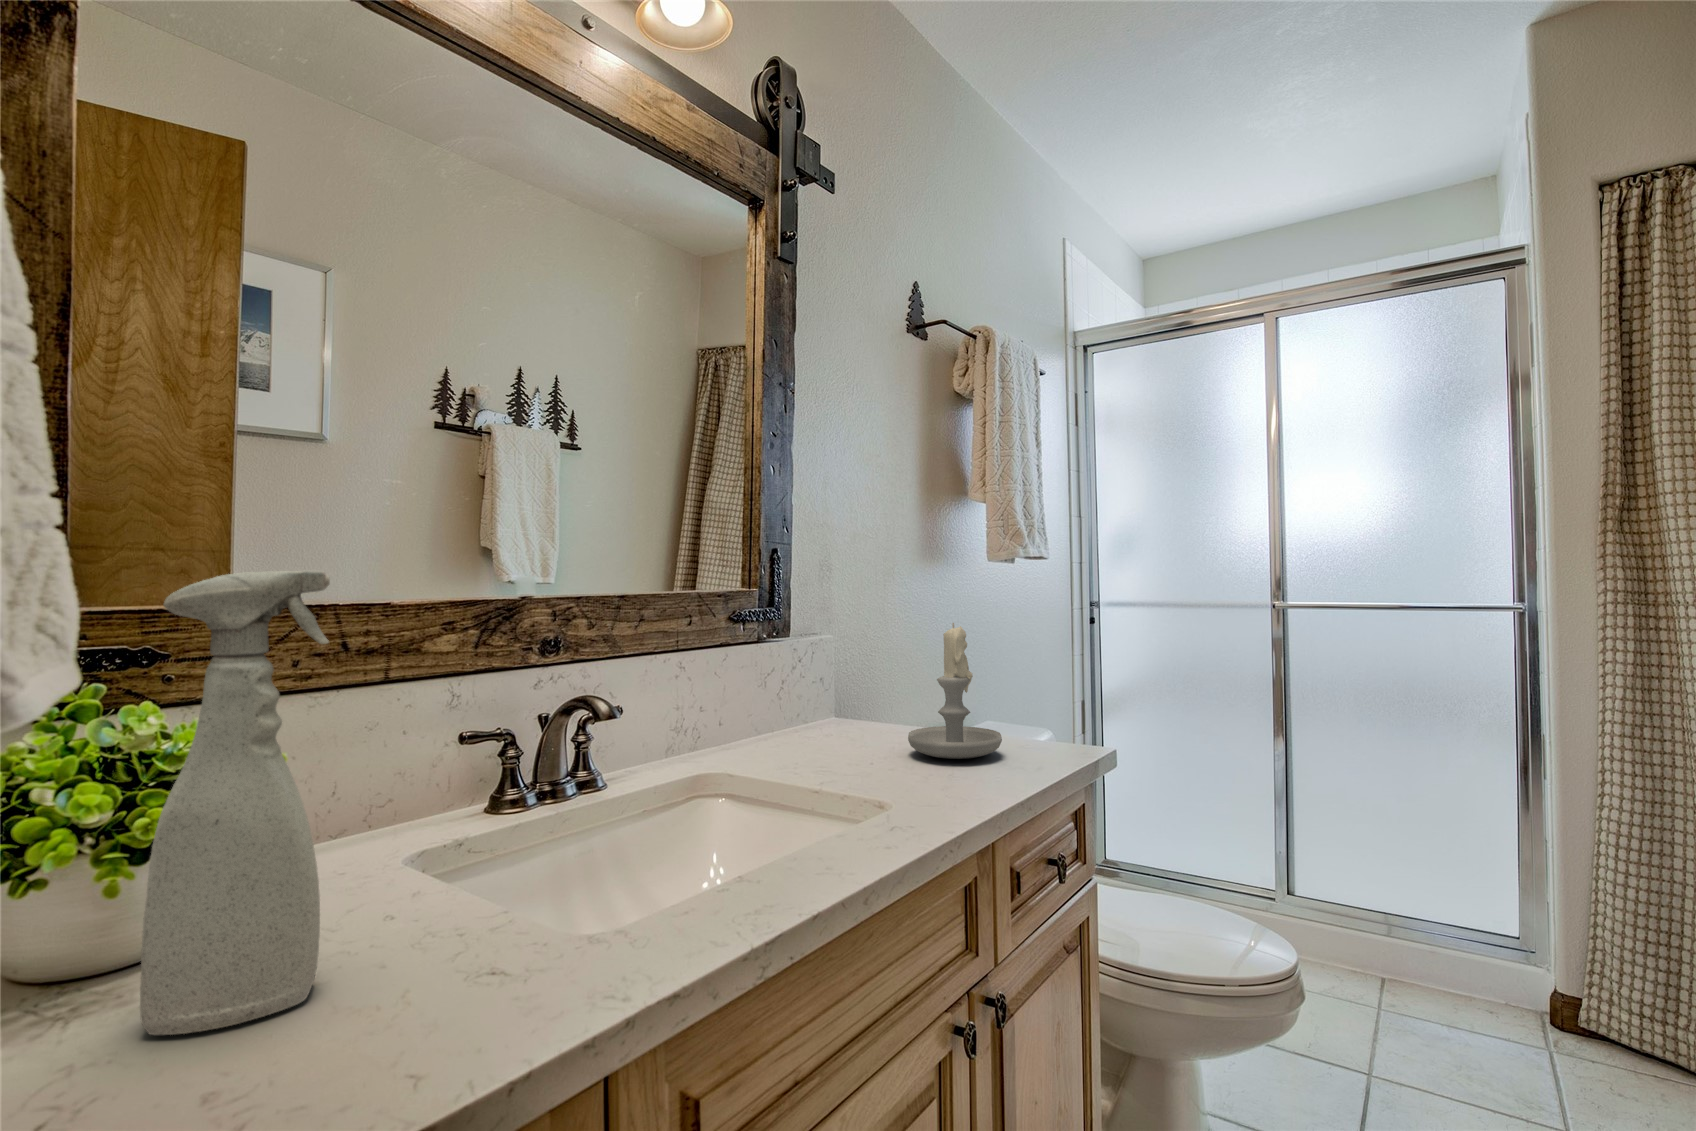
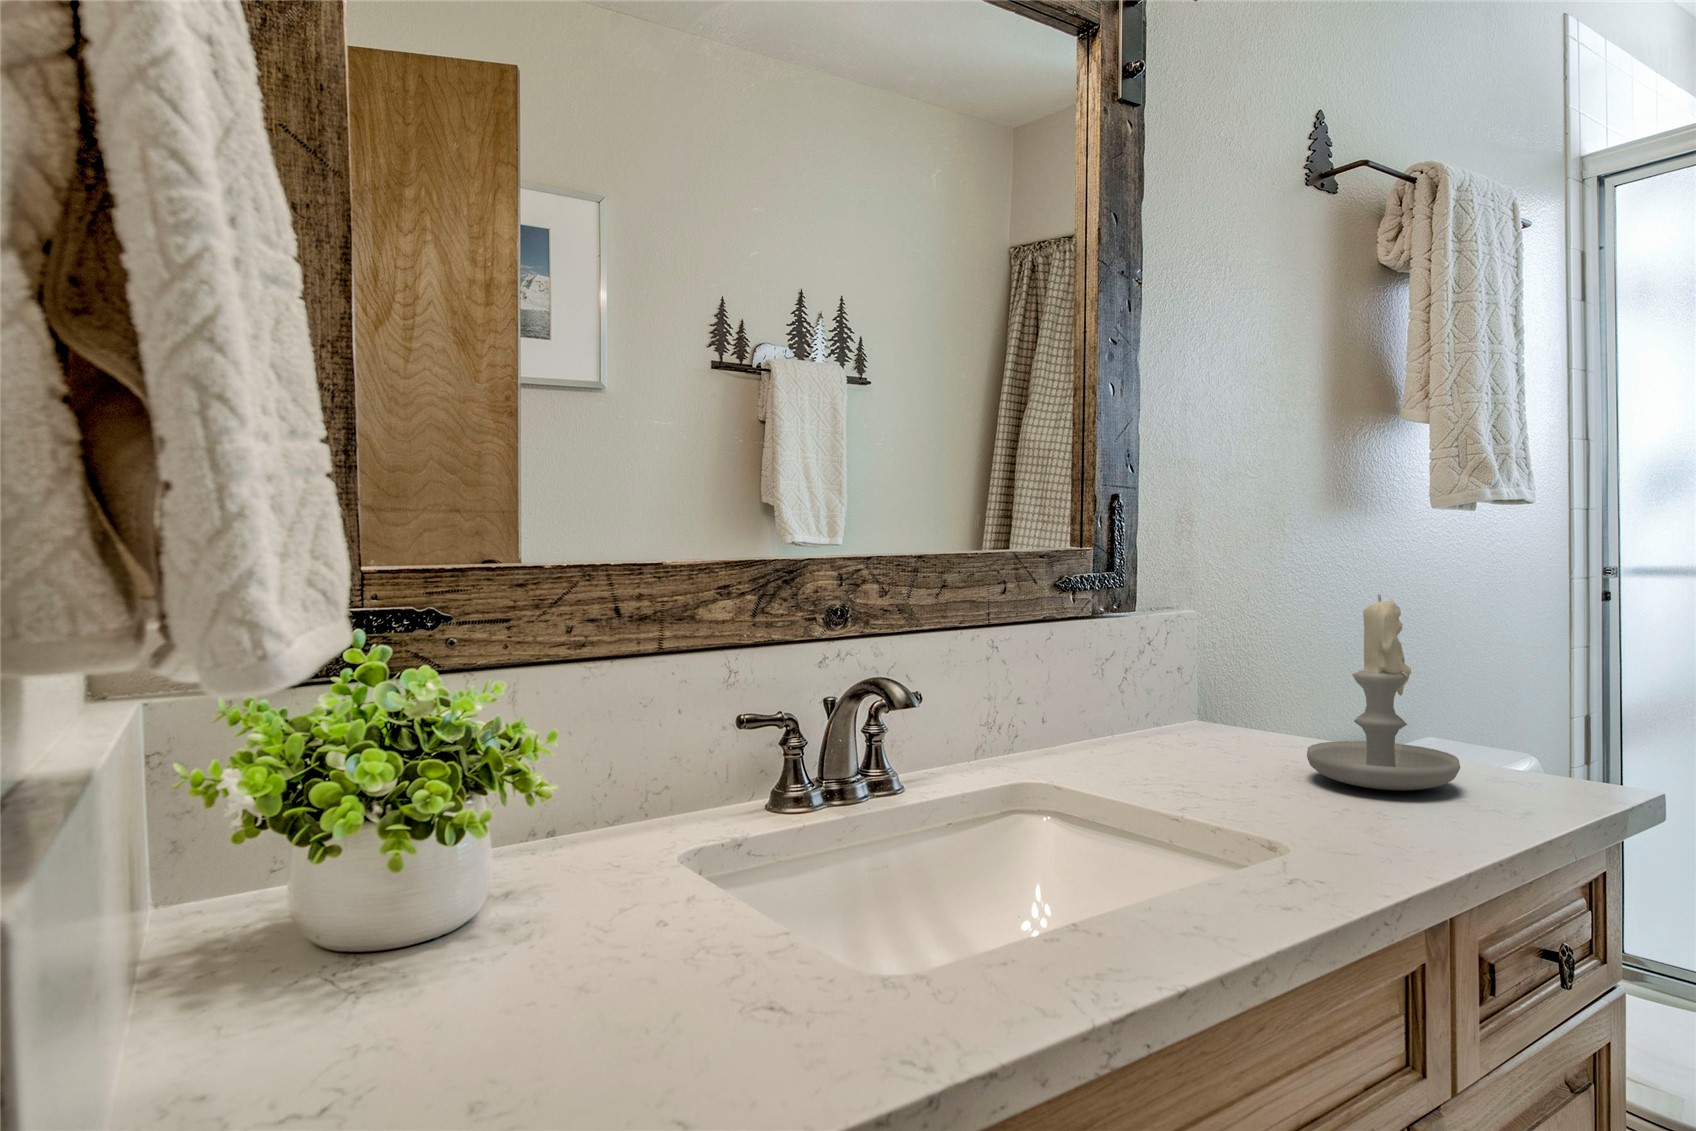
spray bottle: present [140,571,330,1035] -> none [414,527,578,1026]

